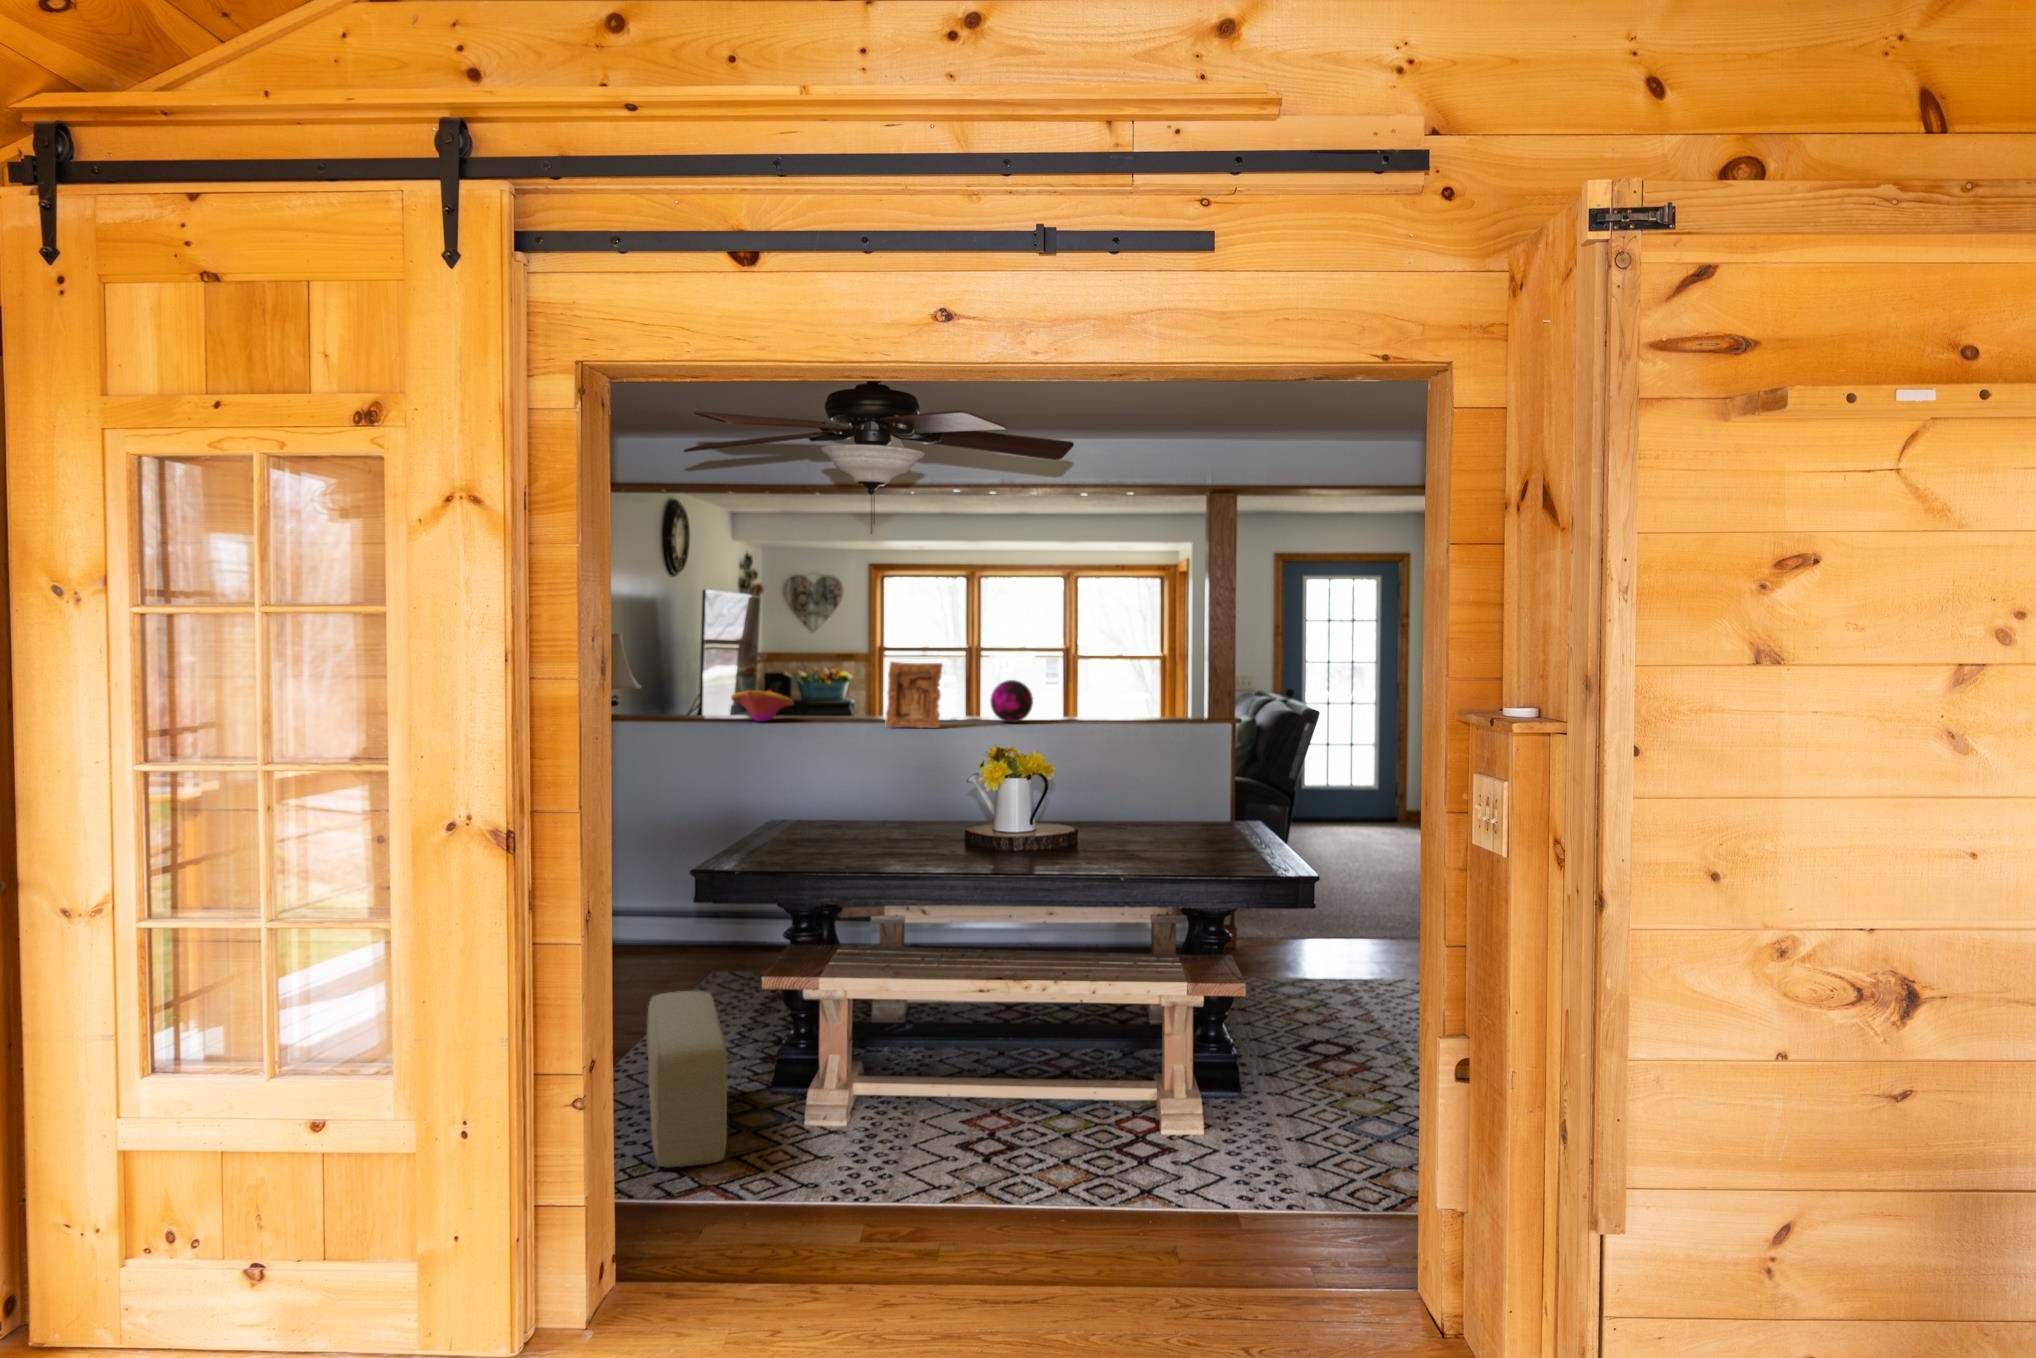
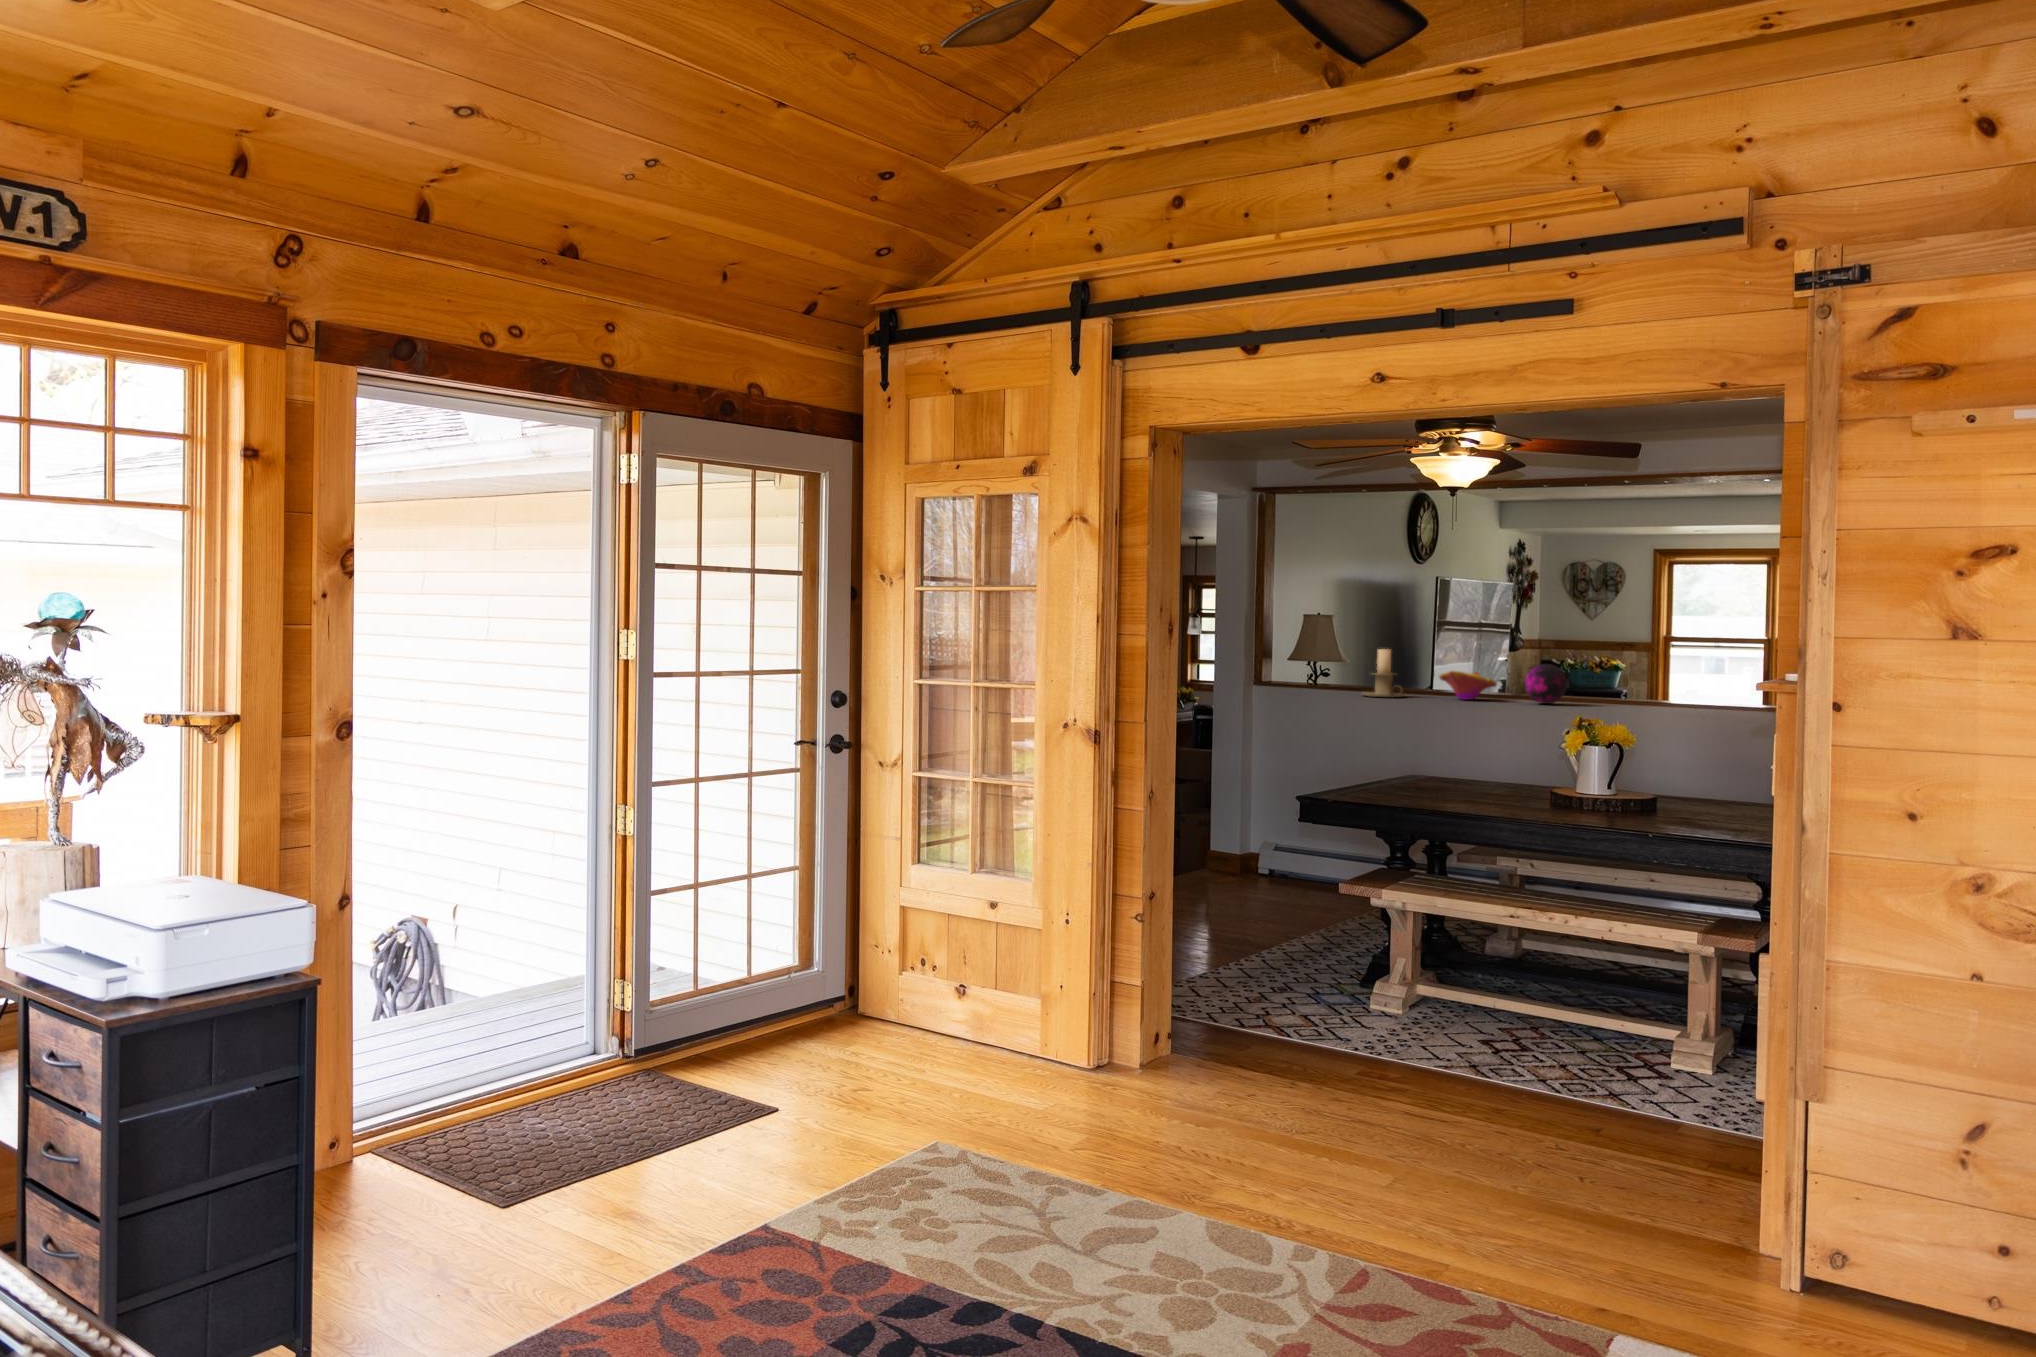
picture frame: present [885,662,943,728] -> none [1569,648,1631,712]
candle holder: none [642,667,696,724] -> present [1363,649,1405,697]
decorative orb: present [991,680,1033,723] -> present [1525,664,1567,704]
pouf: present [647,991,727,1167] -> none [1245,894,1324,1013]

